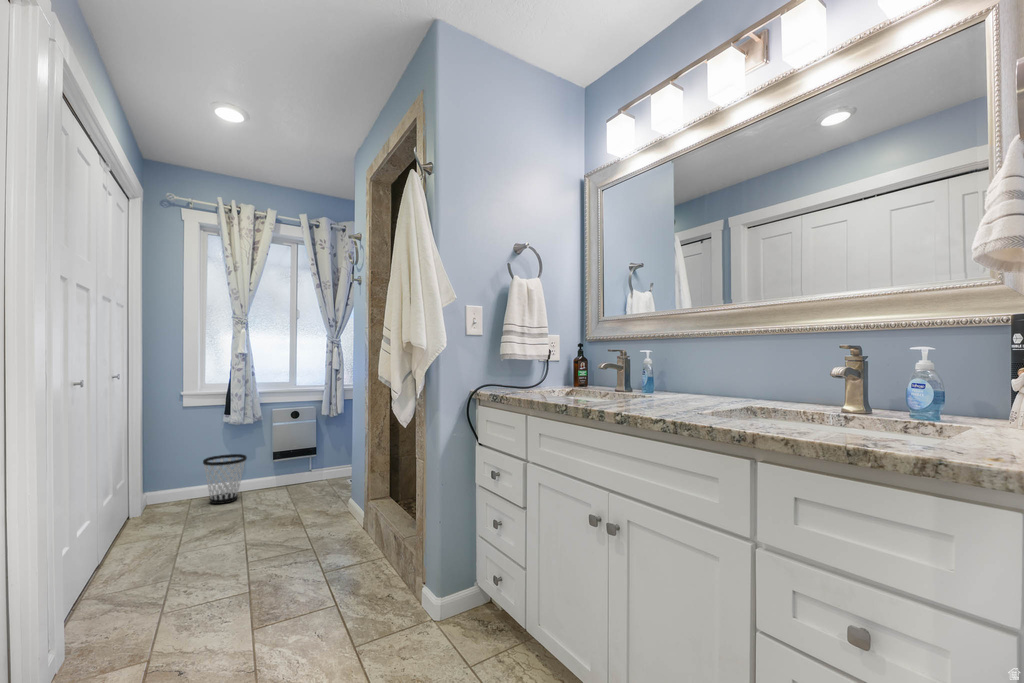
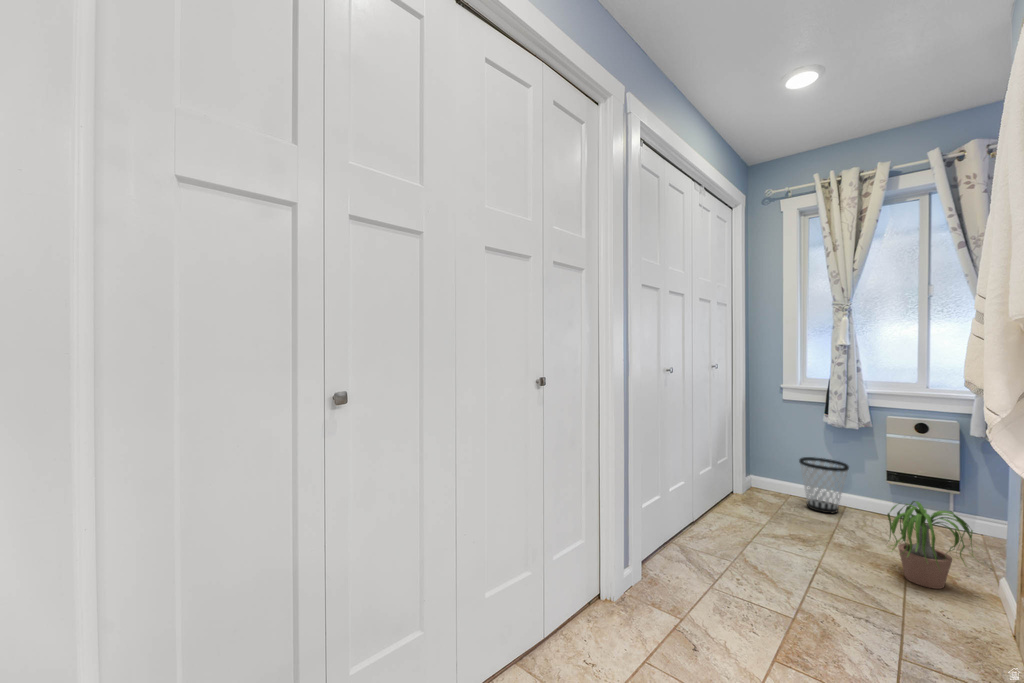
potted plant: none [288,467,349,526] -> present [887,501,973,589]

